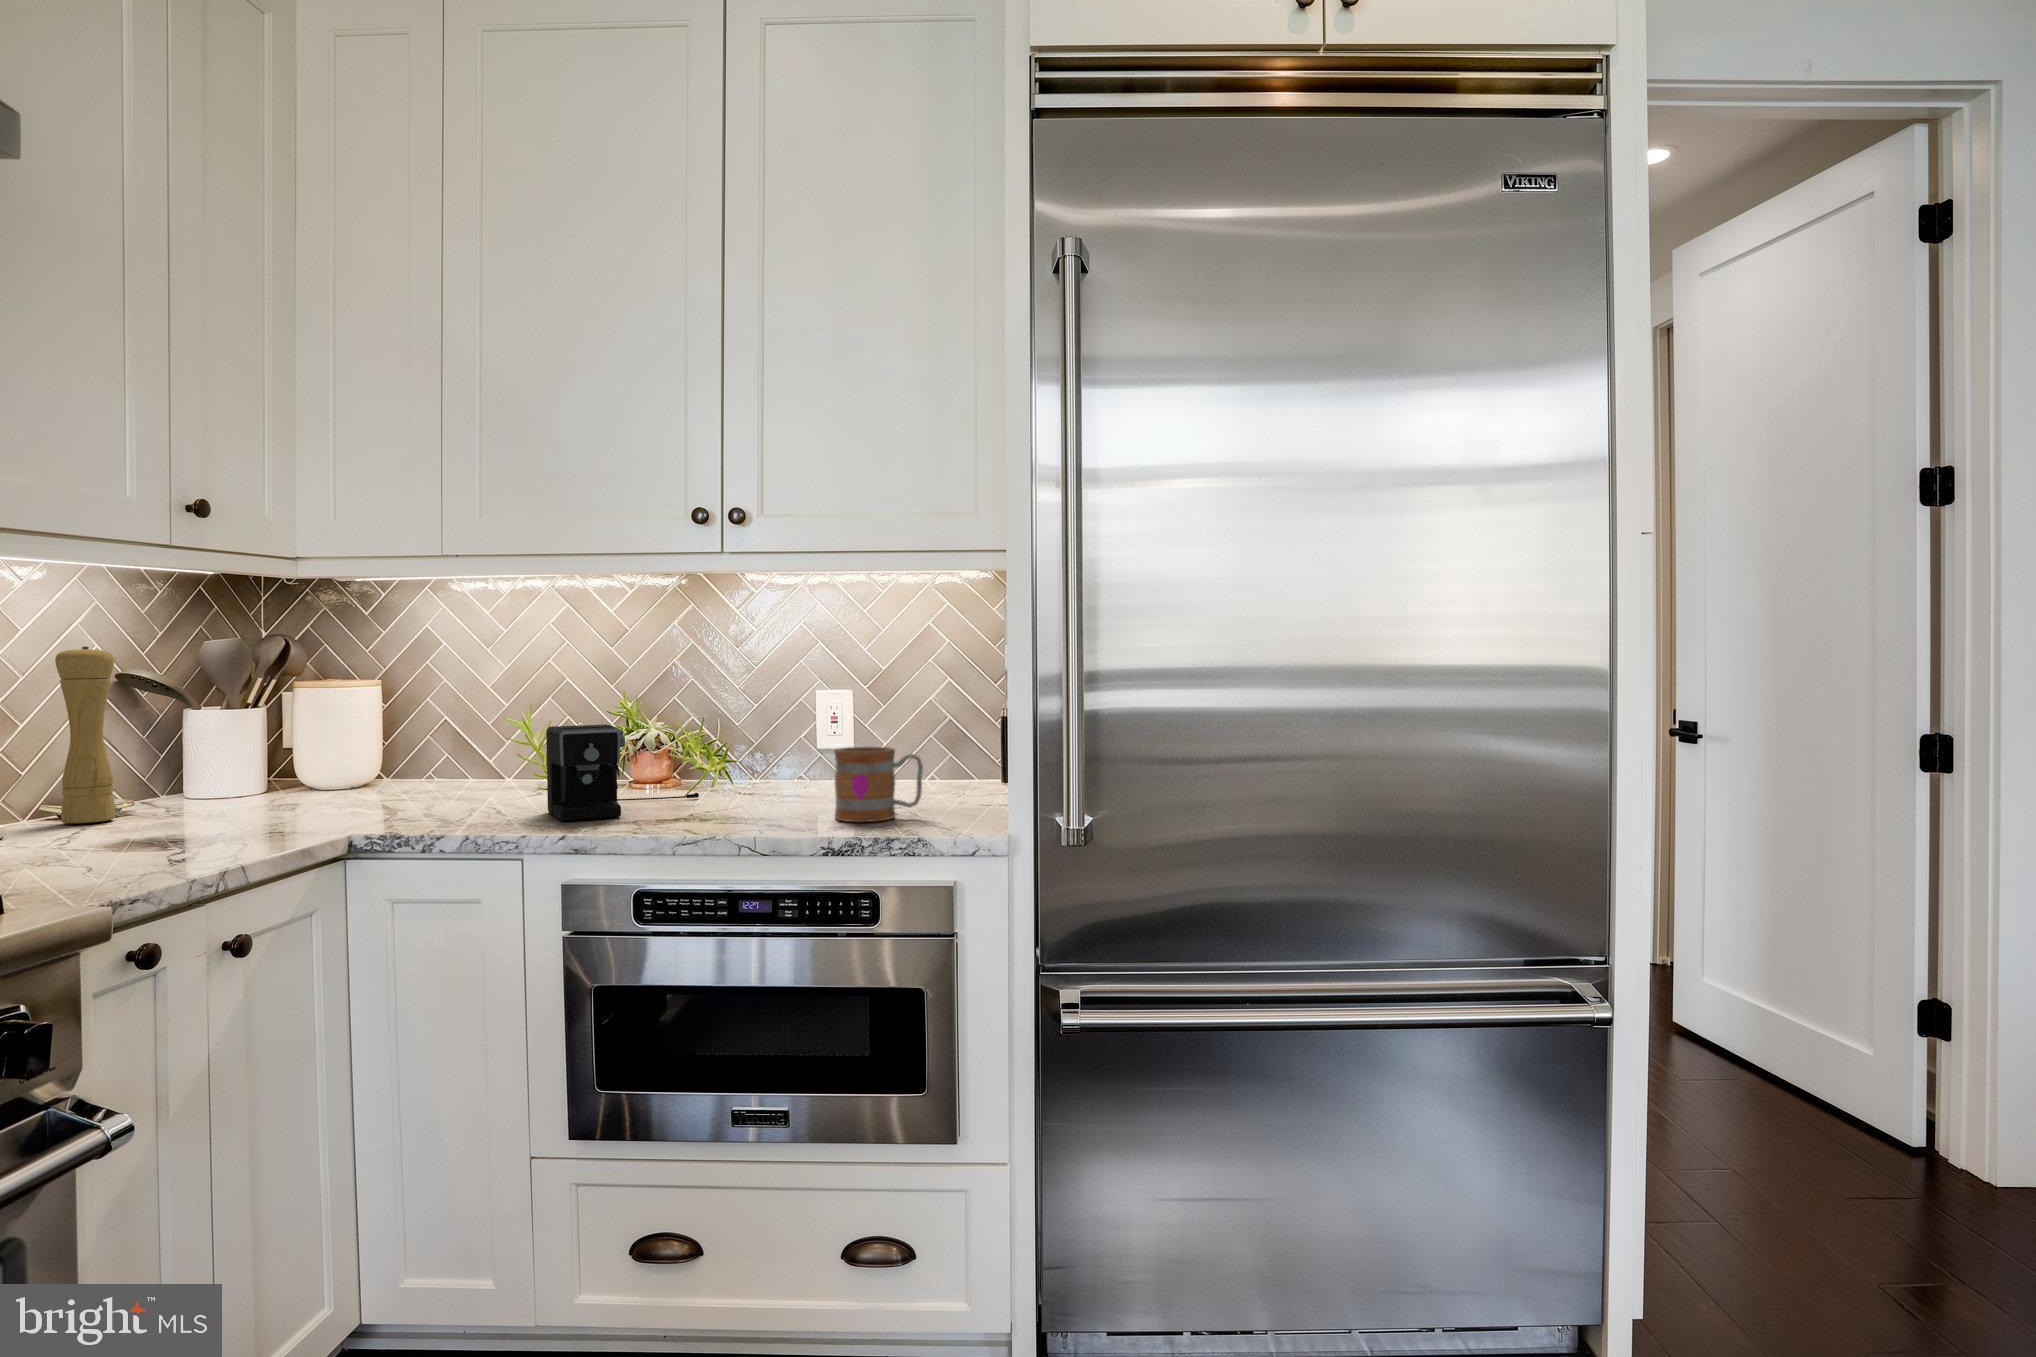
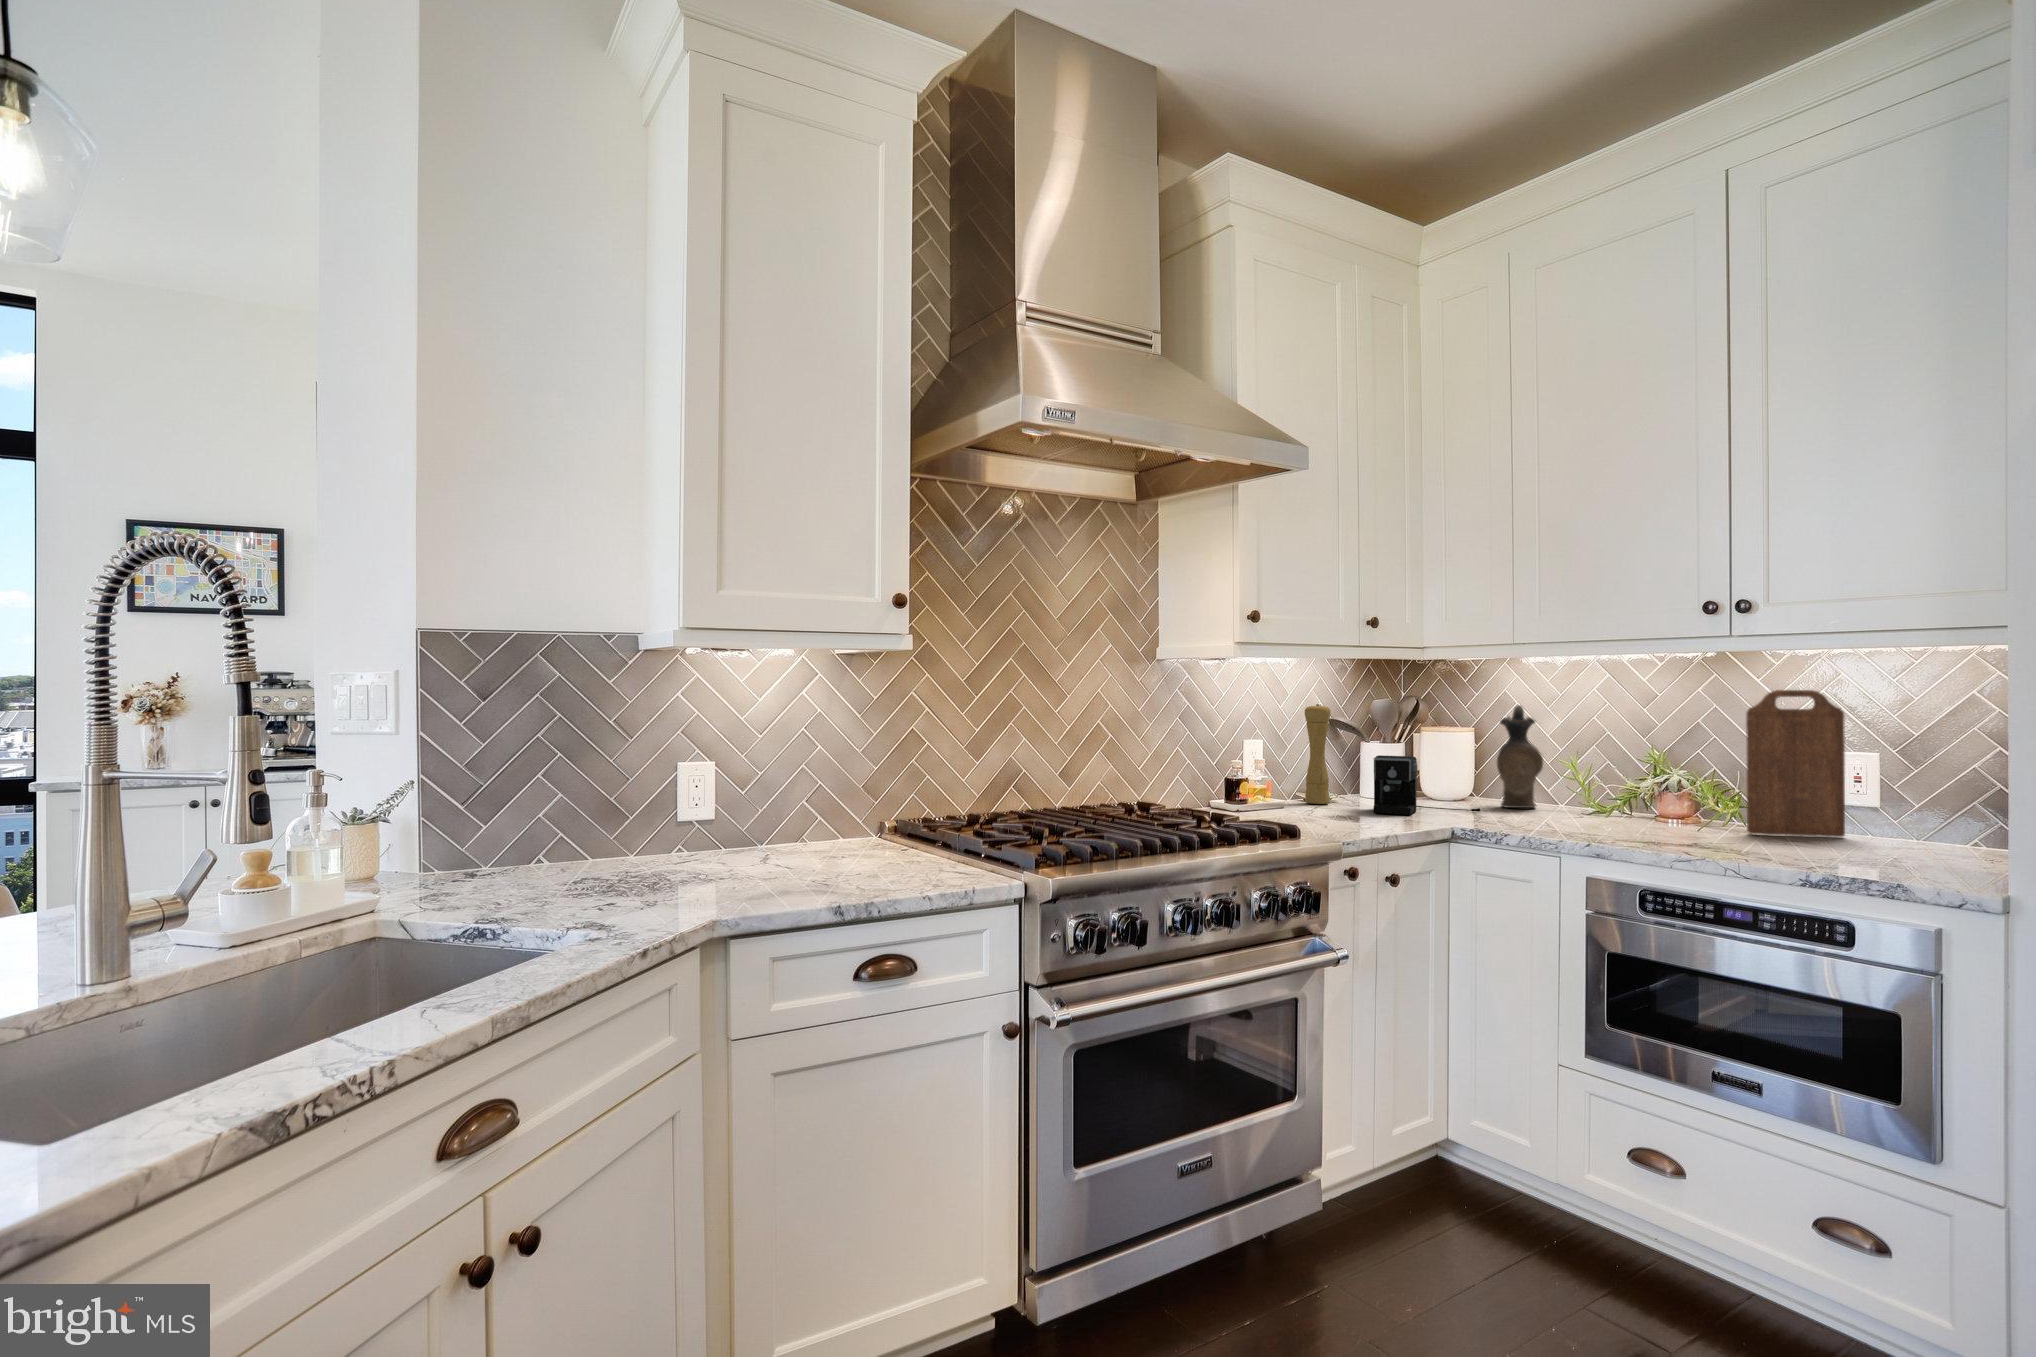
cutting board: none [733,621,825,793] -> present [1746,690,1845,837]
ceramic pitcher: none [417,645,484,791] -> present [1497,705,1543,808]
coffee maker: present [546,725,699,820] -> present [1373,755,1480,815]
mug: present [834,747,923,822] -> none [1827,802,1922,867]

